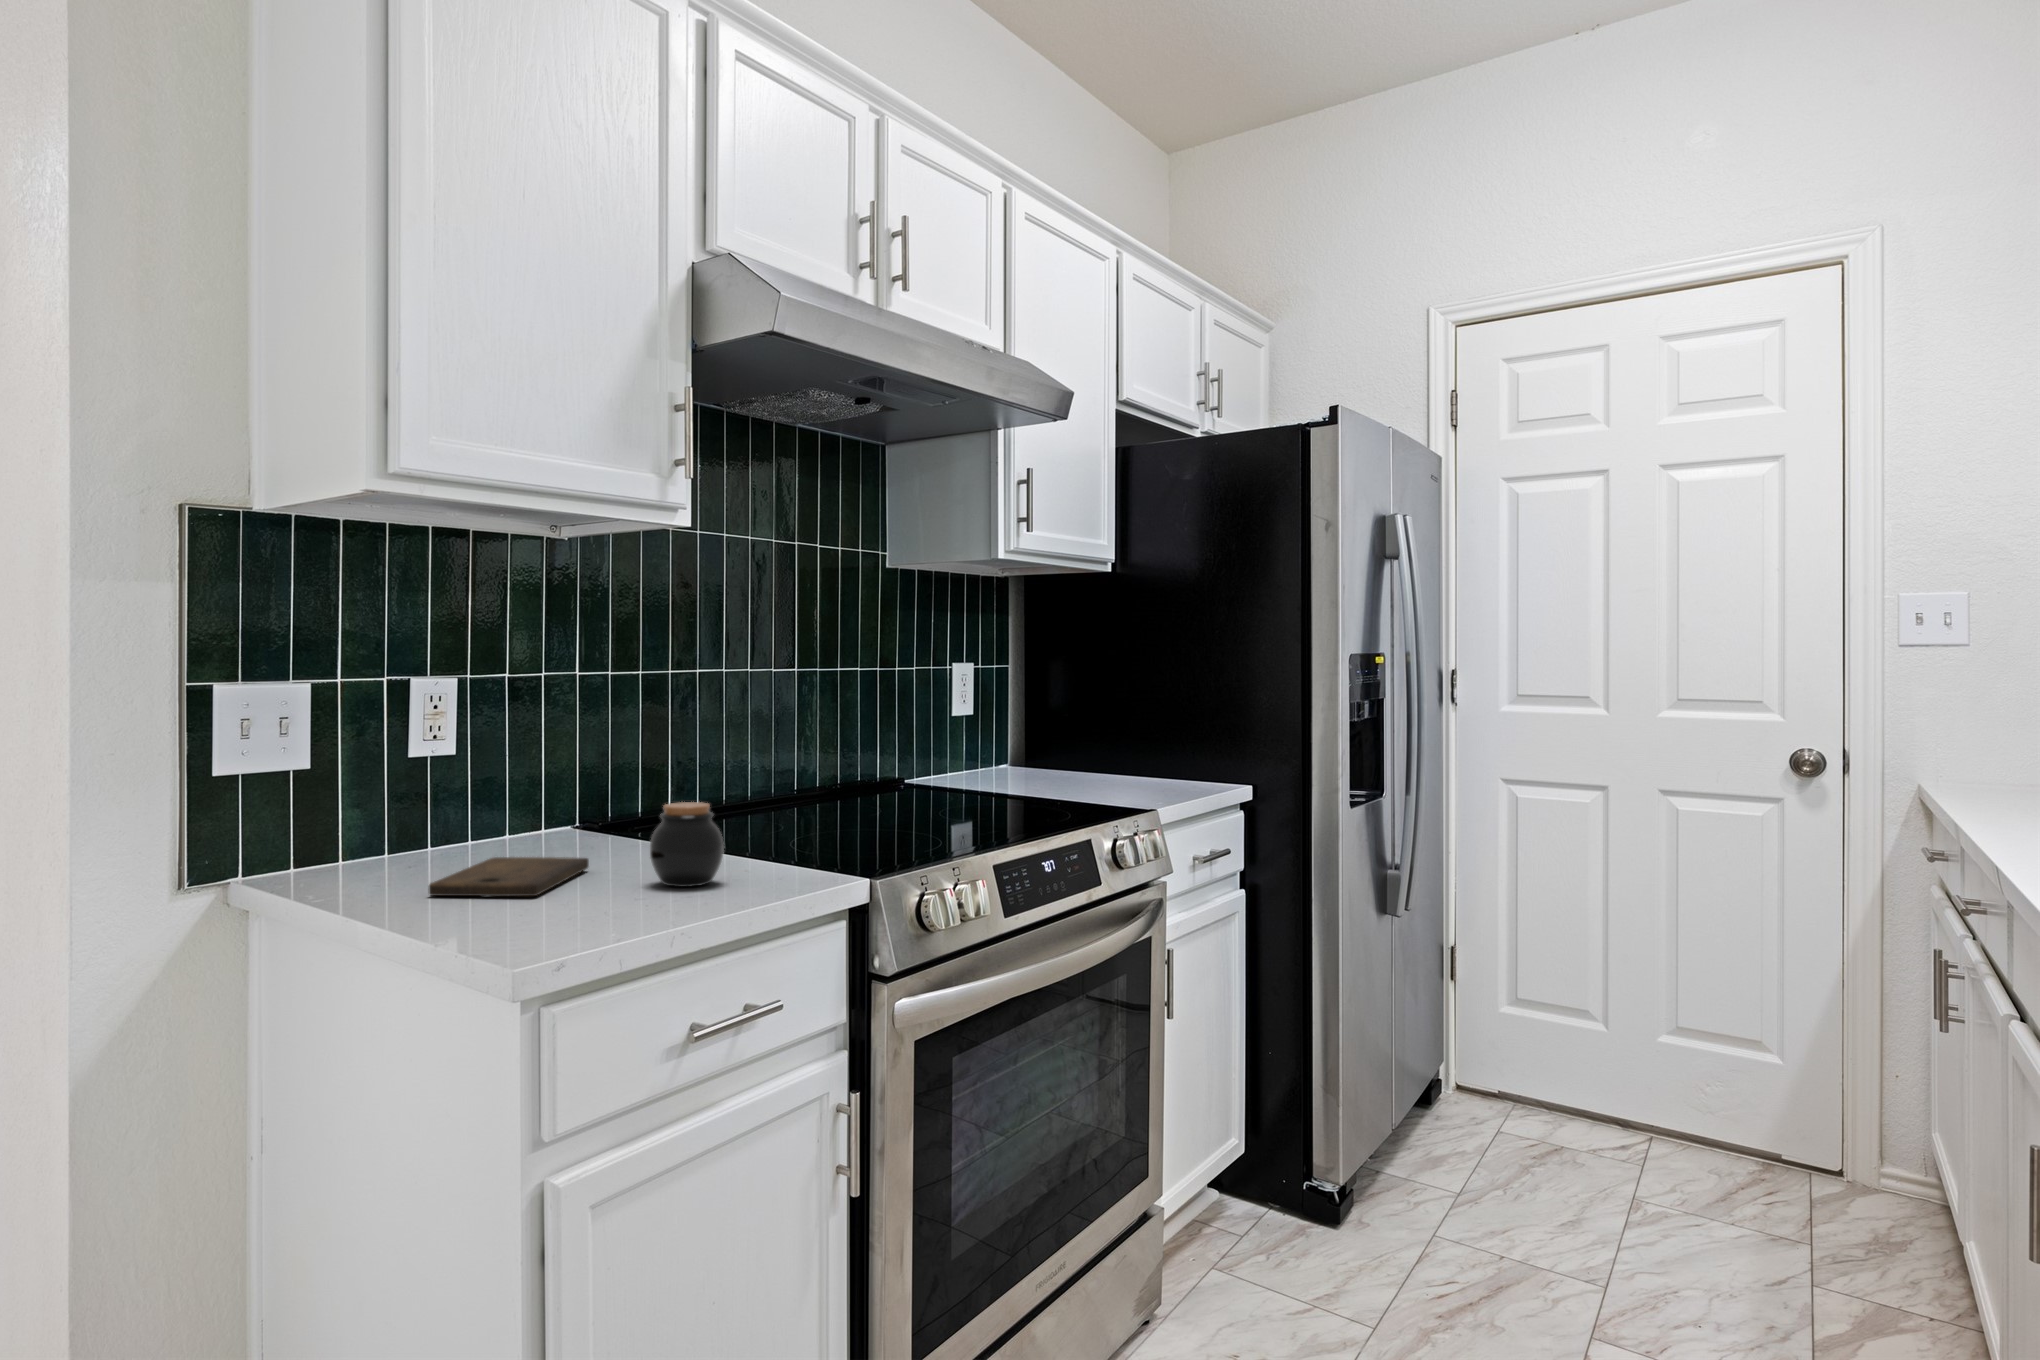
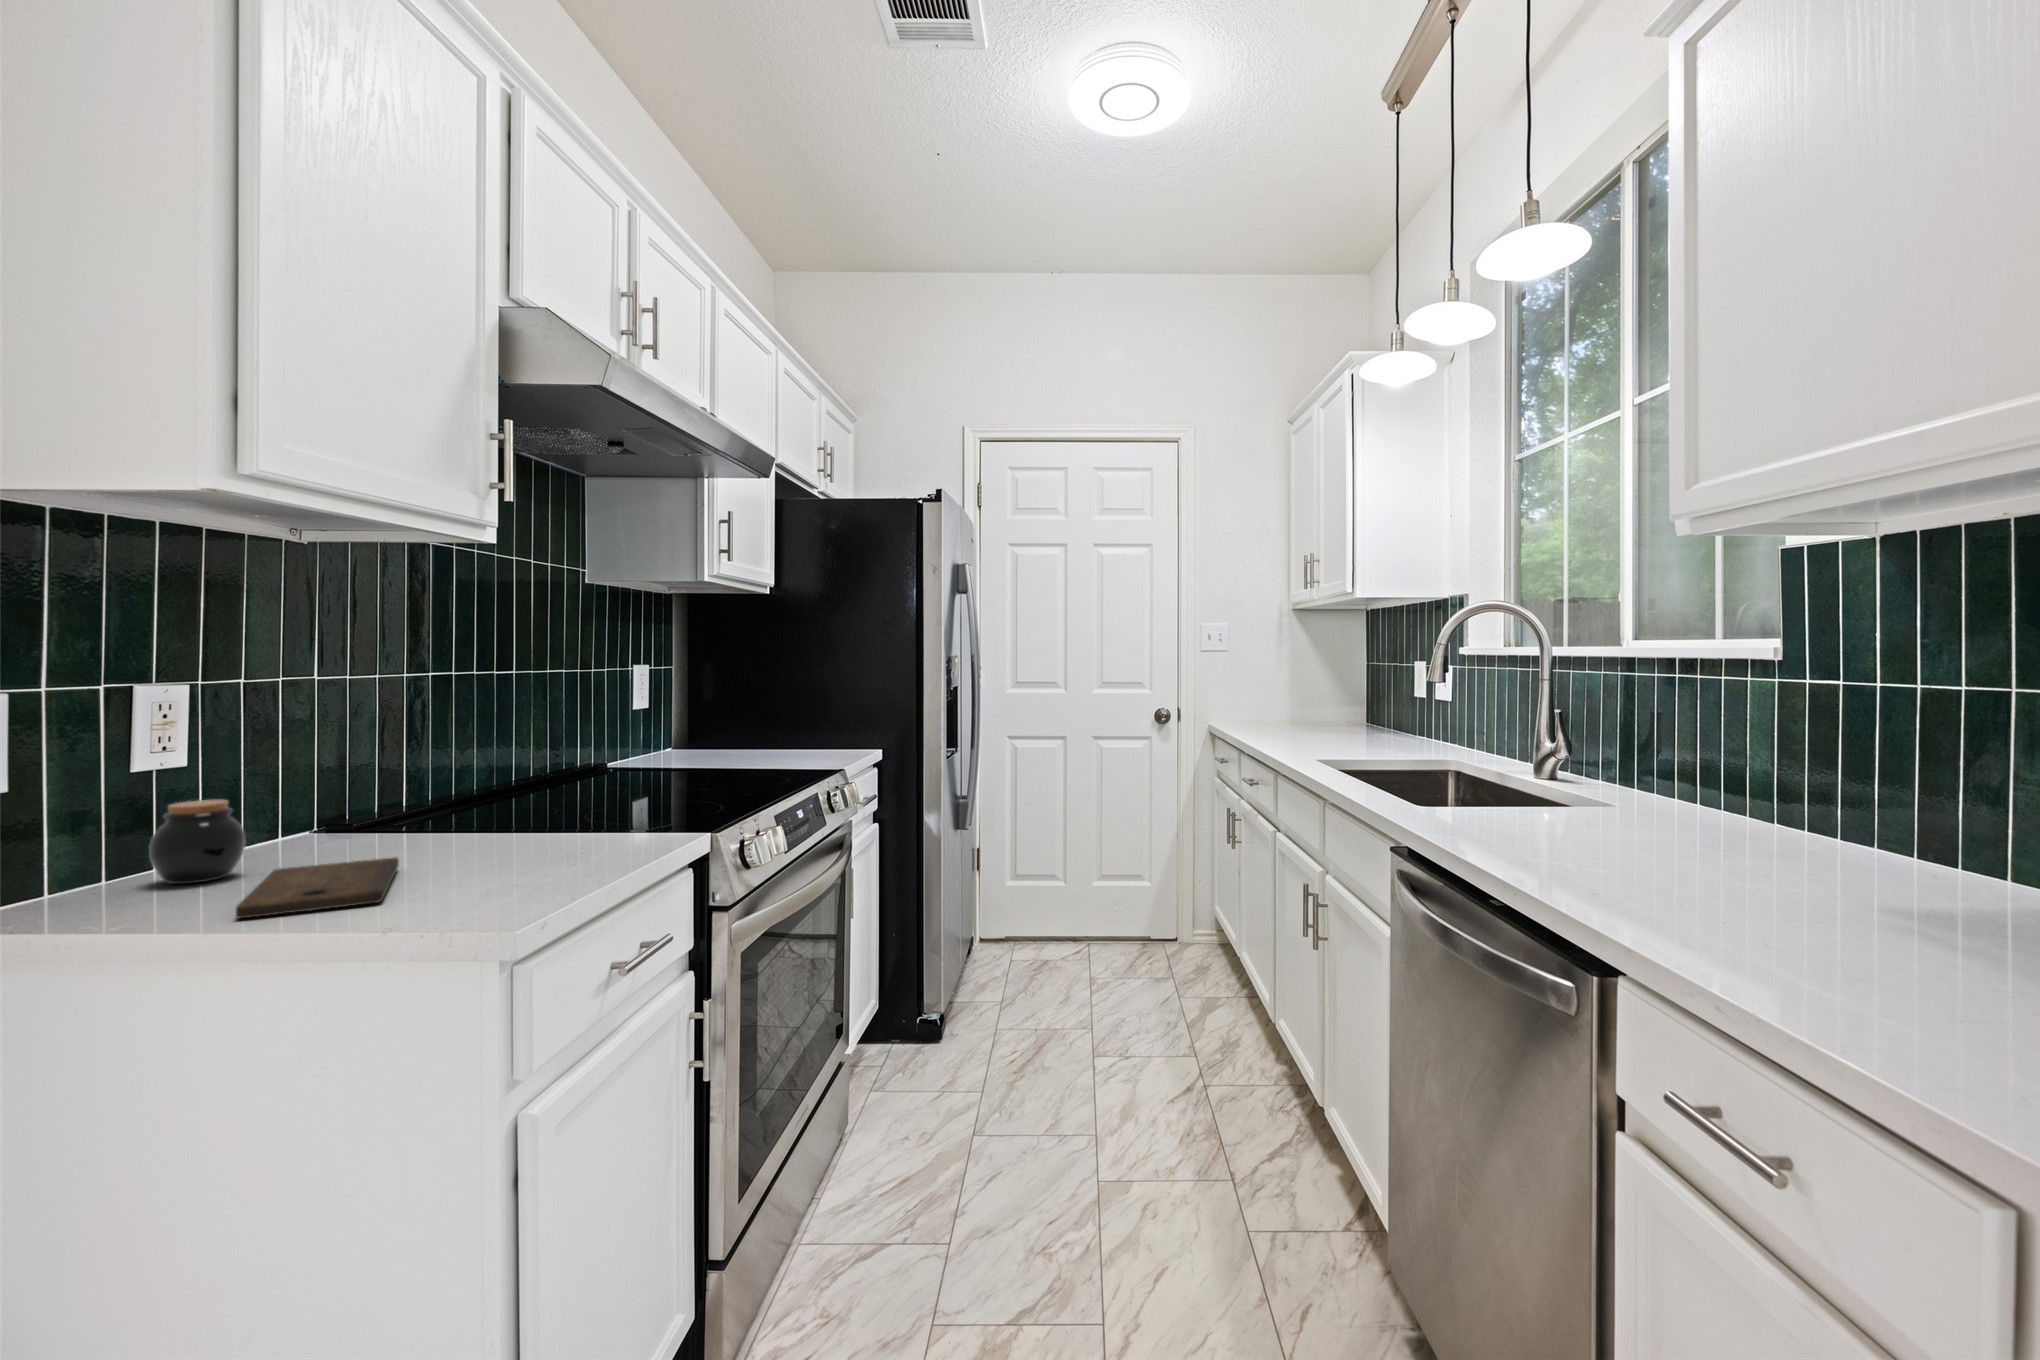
jar: present [650,802,724,887] -> present [149,799,246,884]

